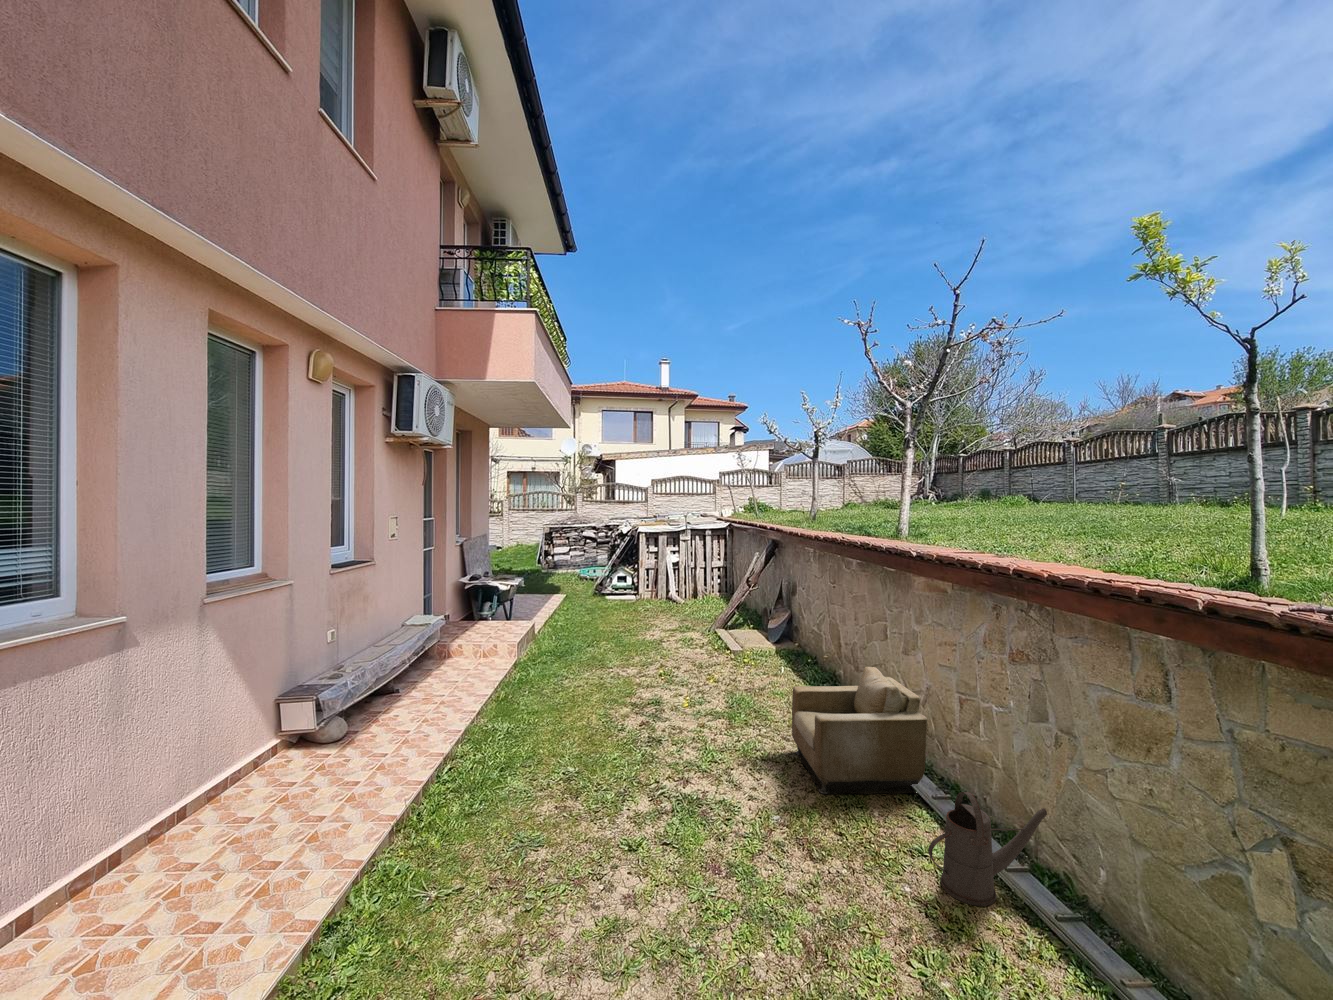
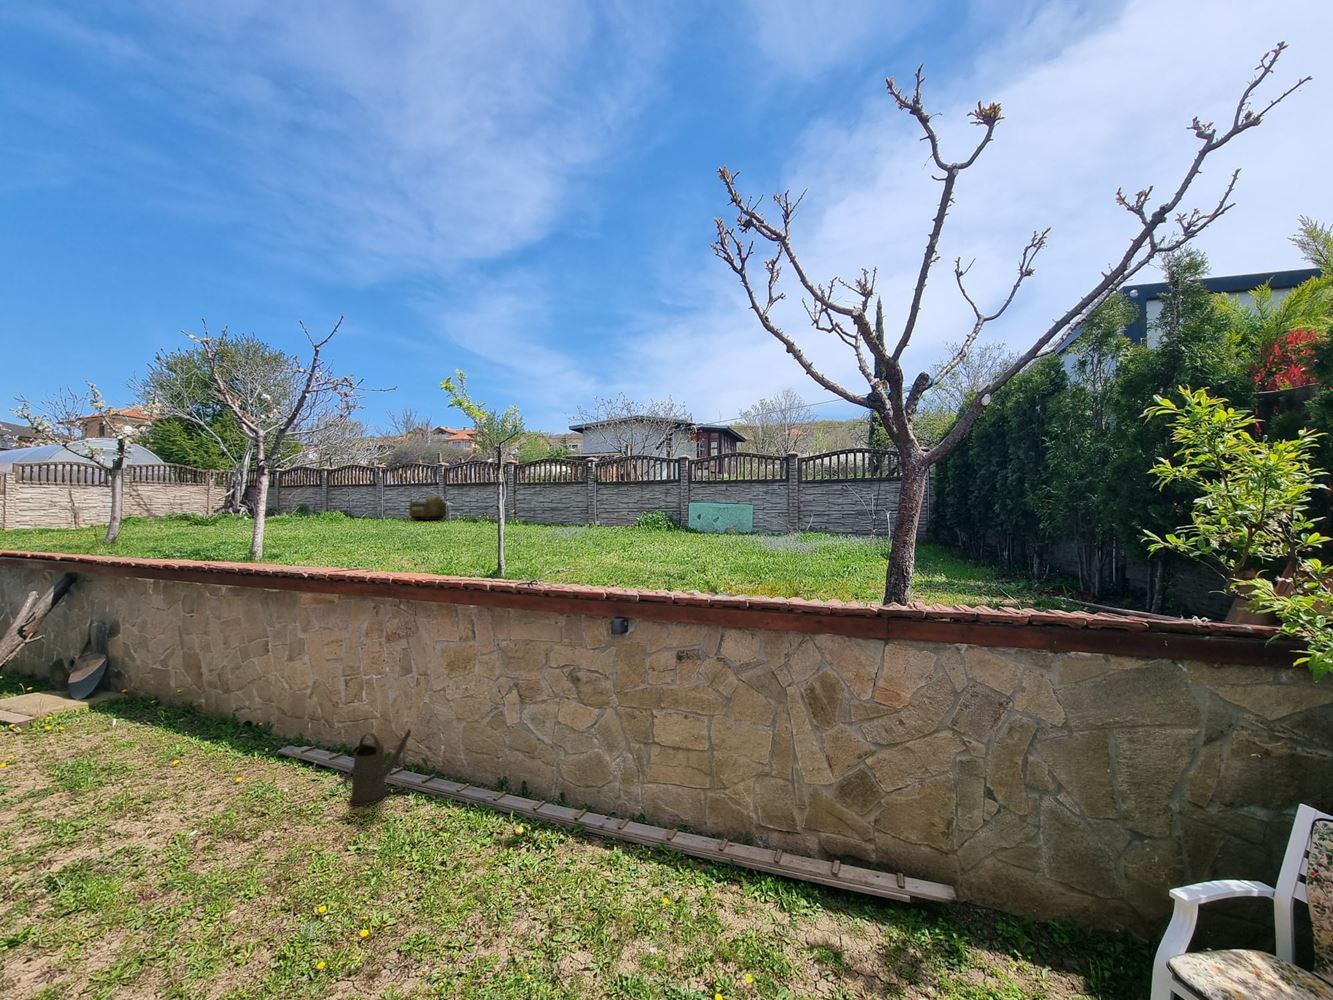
armchair: present [792,667,927,794] -> present [409,496,446,520]

